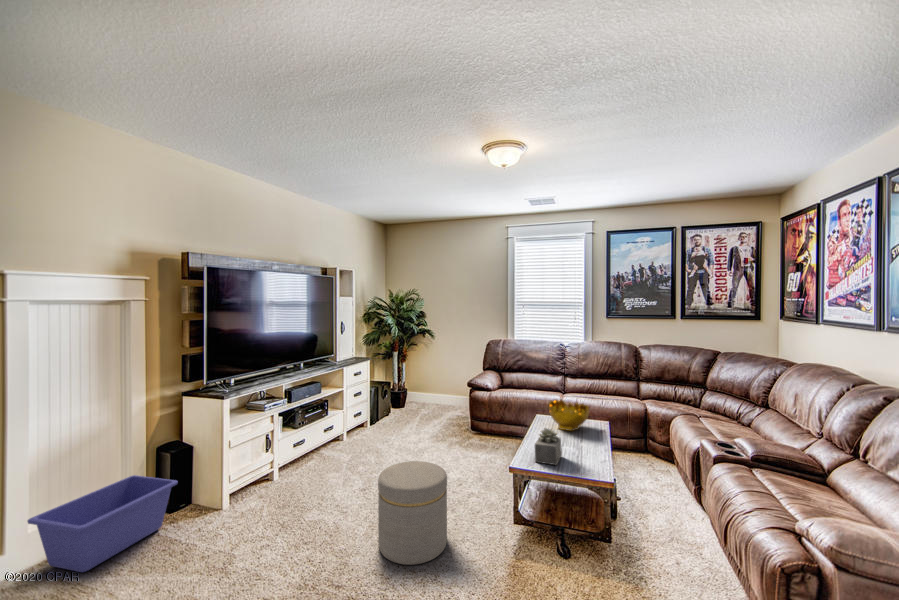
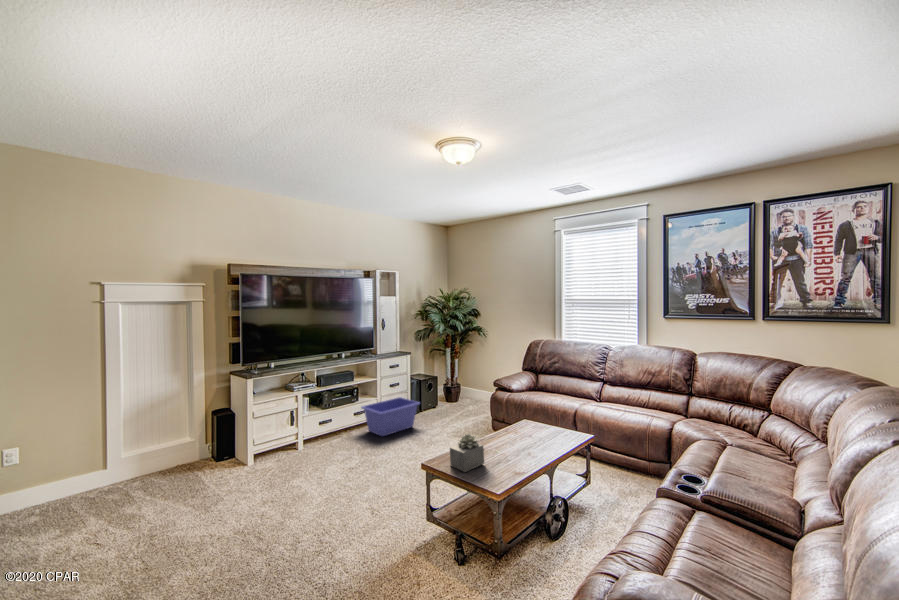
decorative bowl: present [549,399,589,431] -> none [516,406,559,442]
ottoman: present [378,461,447,565] -> none [312,448,376,537]
storage bin: present [27,475,178,572] -> present [361,397,420,436]

